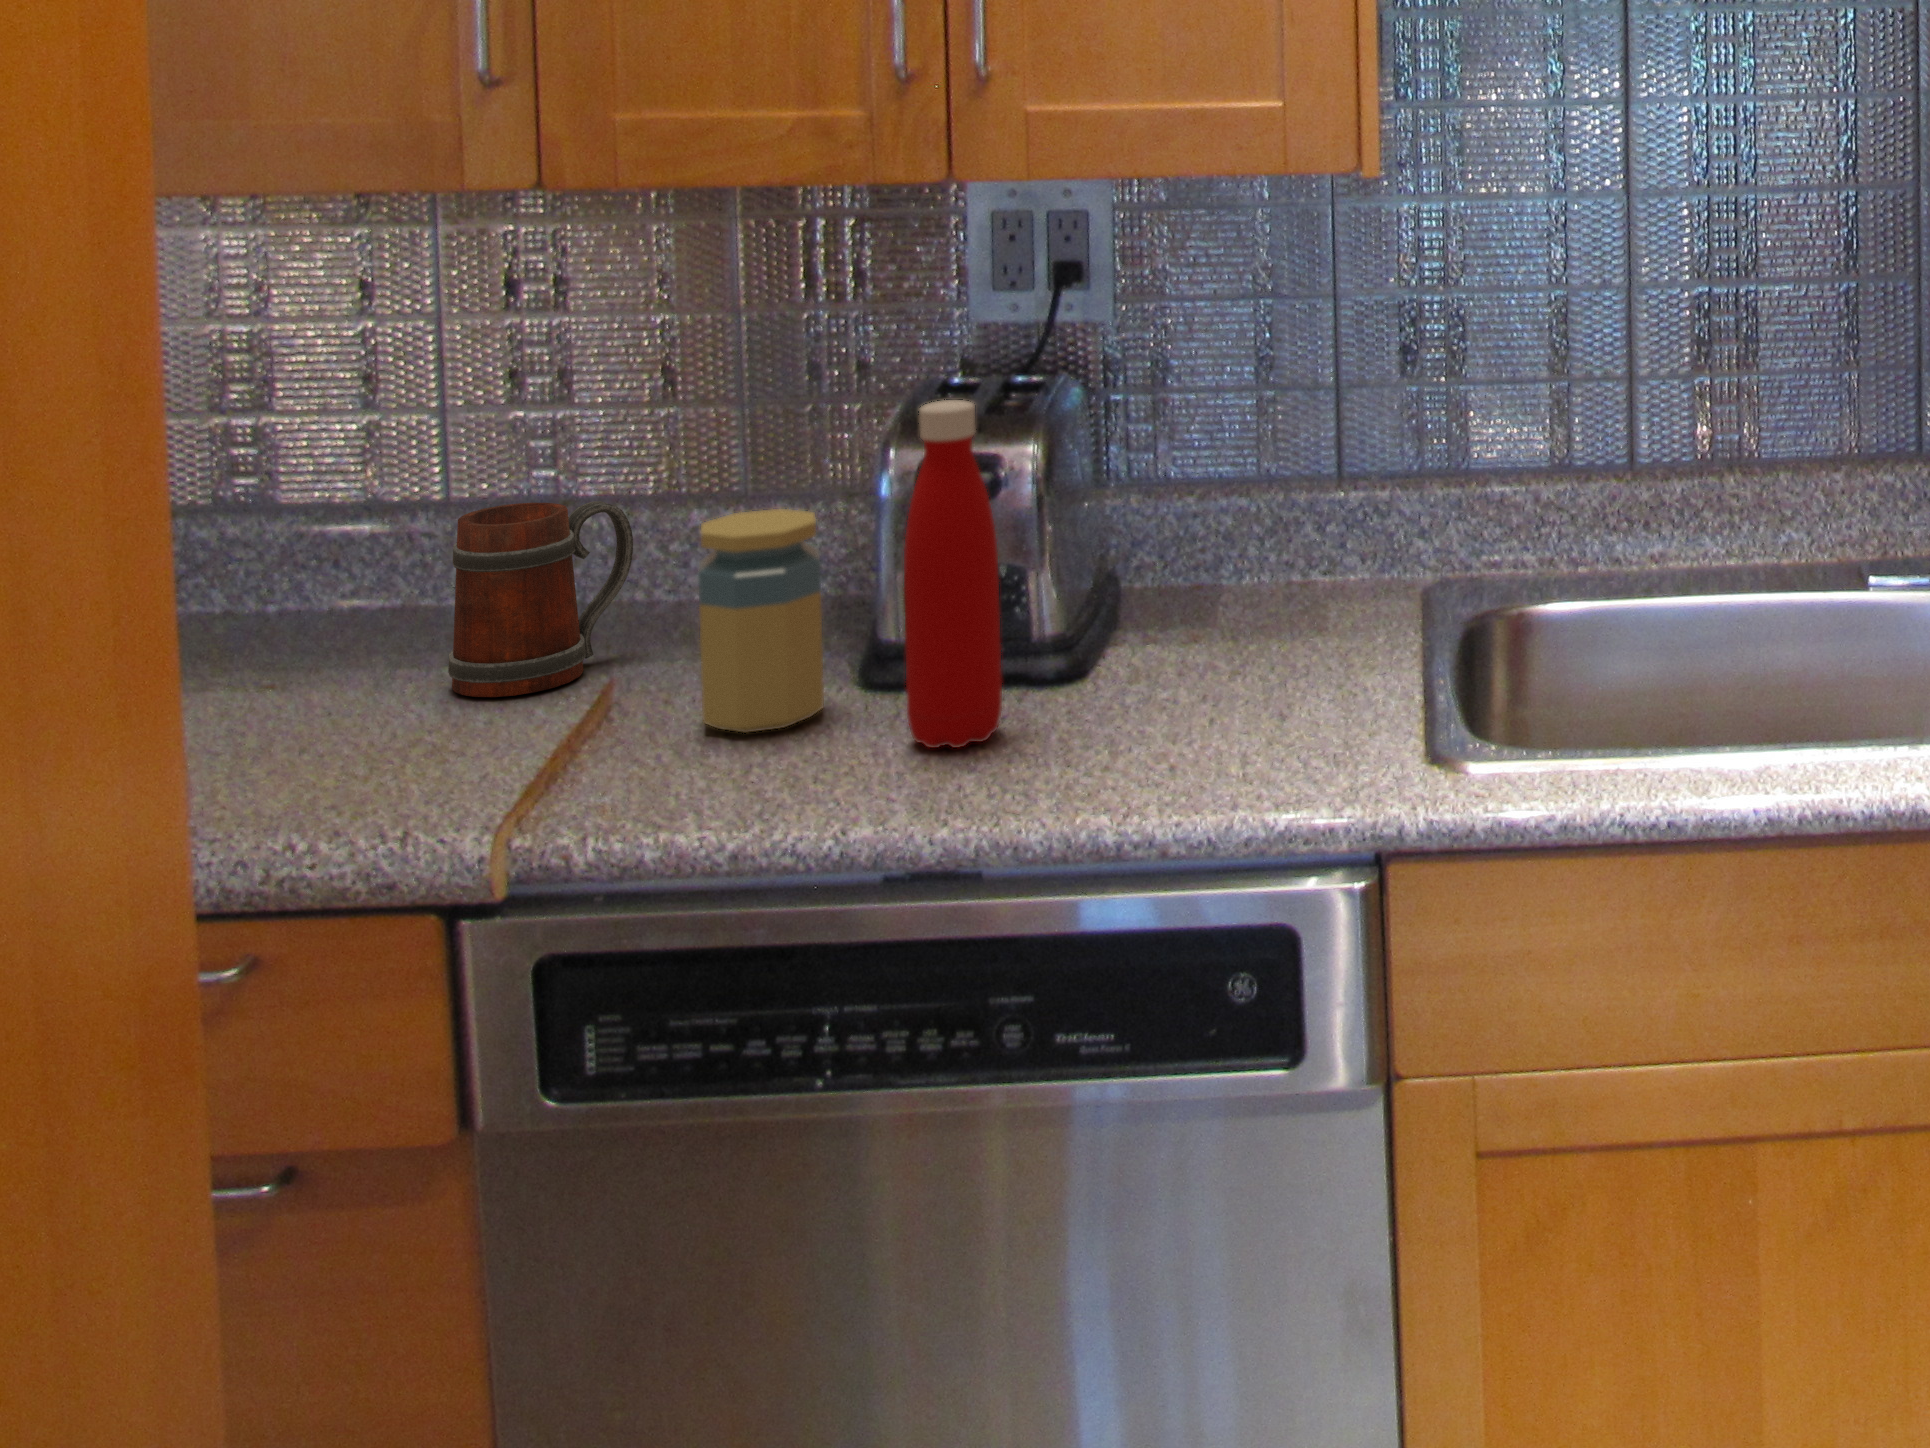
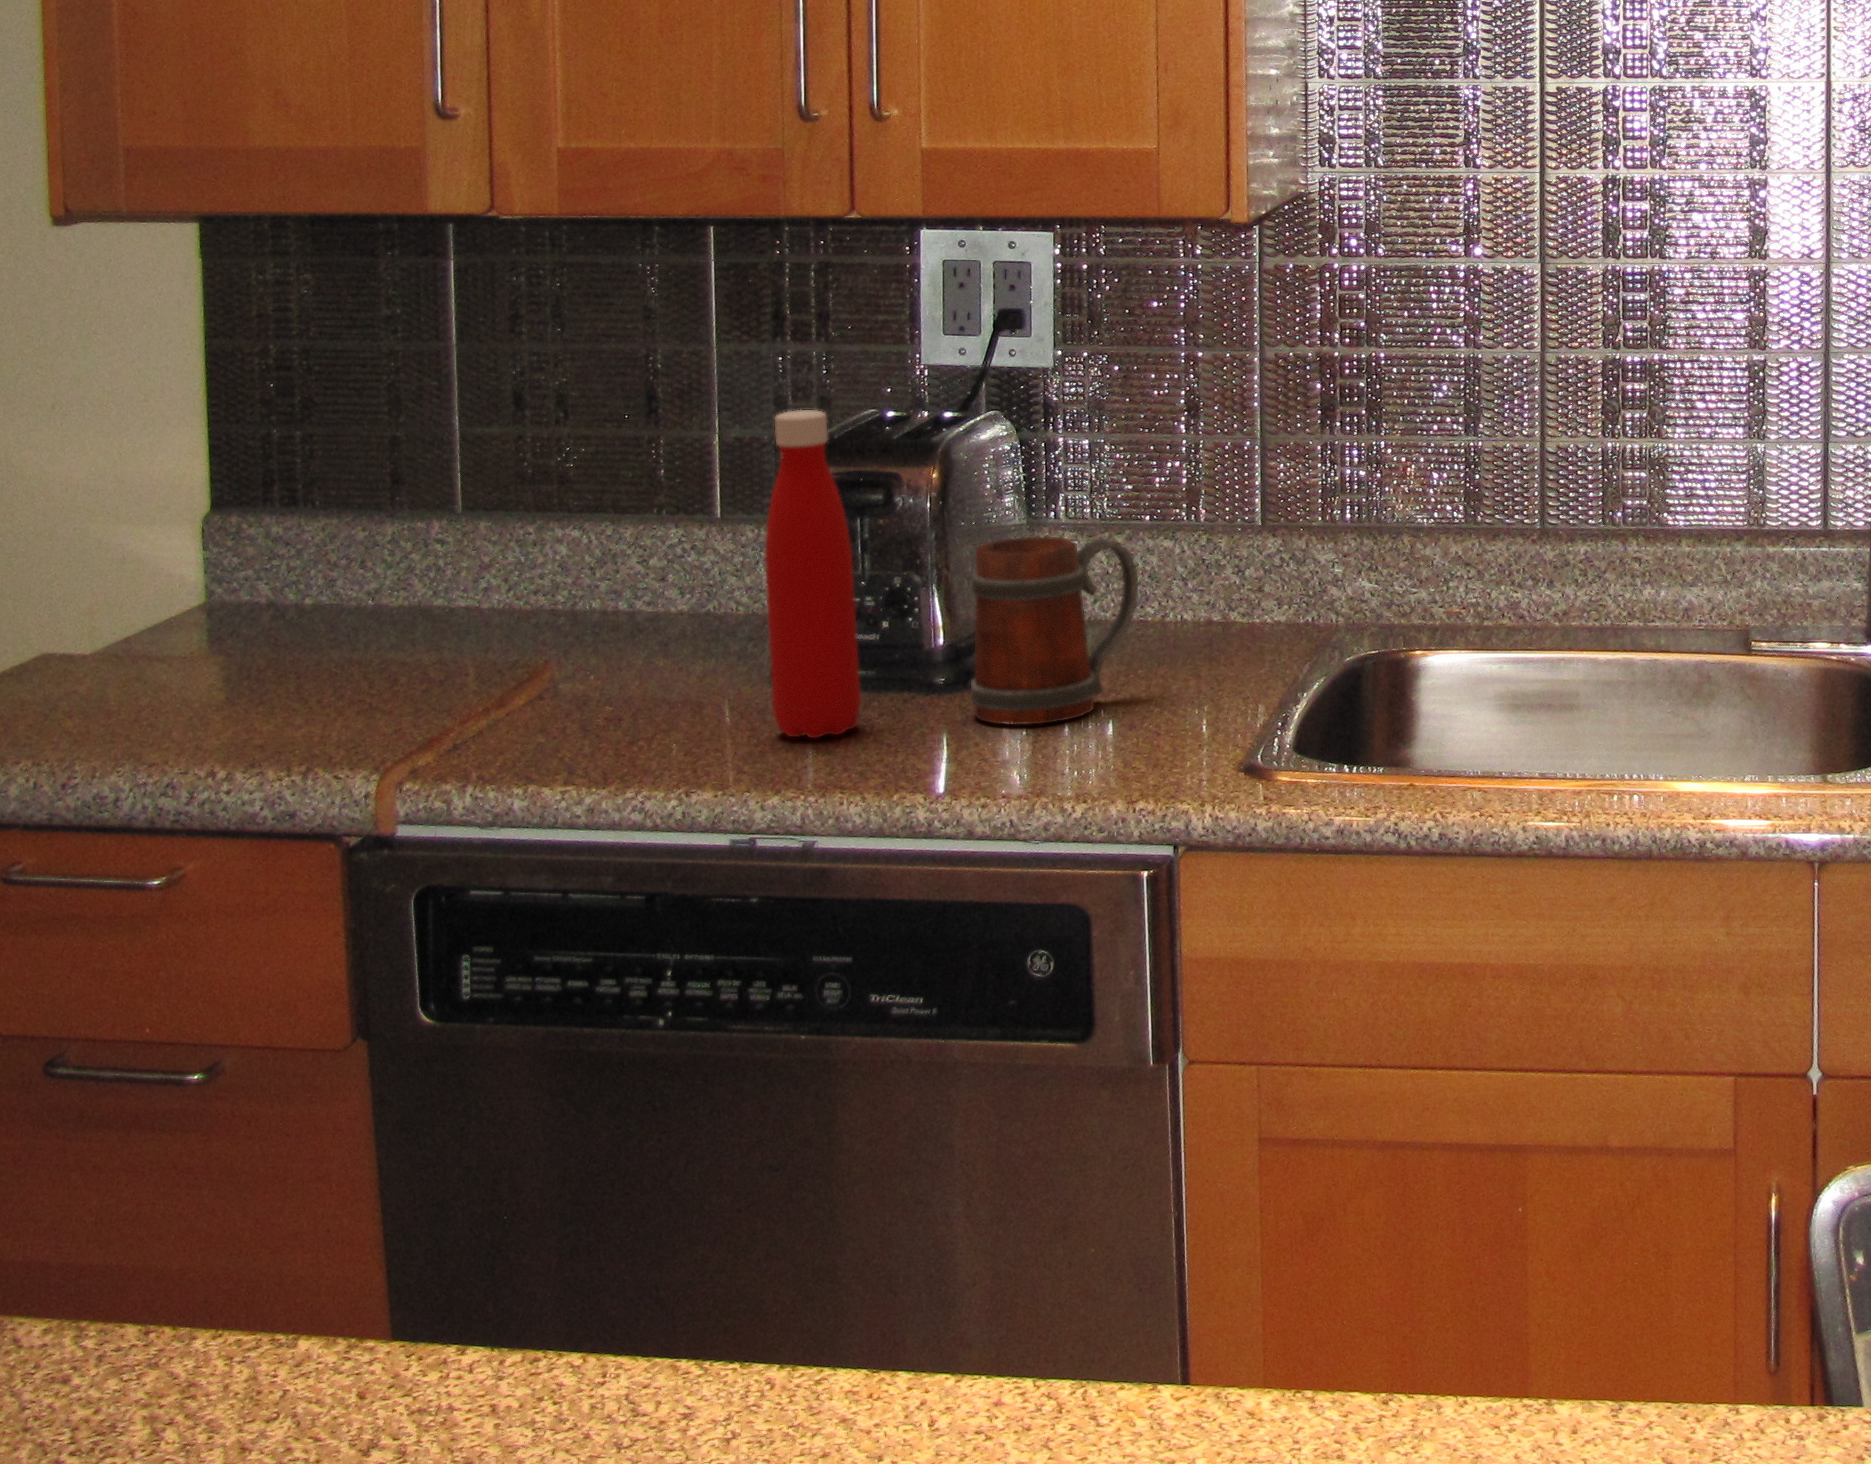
mug: present [448,501,633,697] -> present [971,536,1138,725]
jar: present [698,509,824,733] -> none [604,515,727,717]

